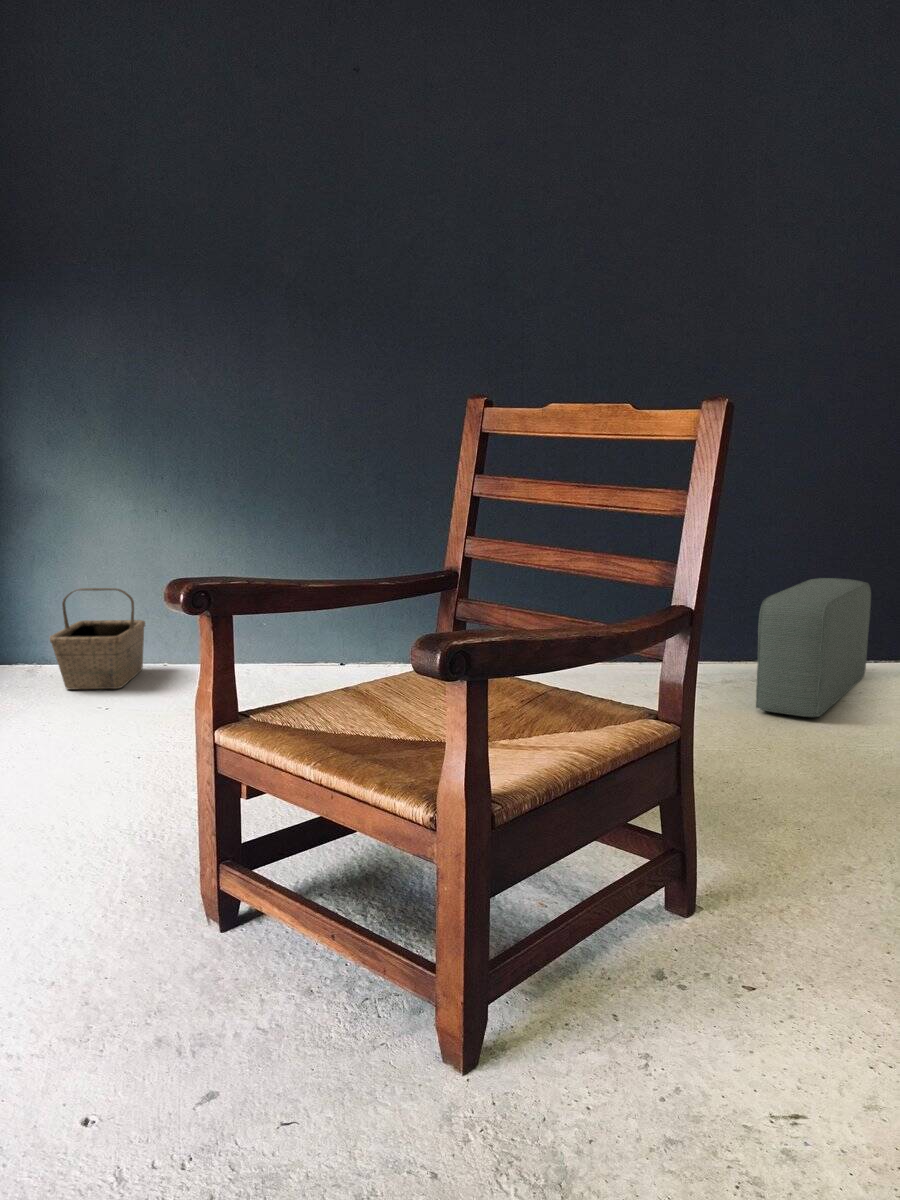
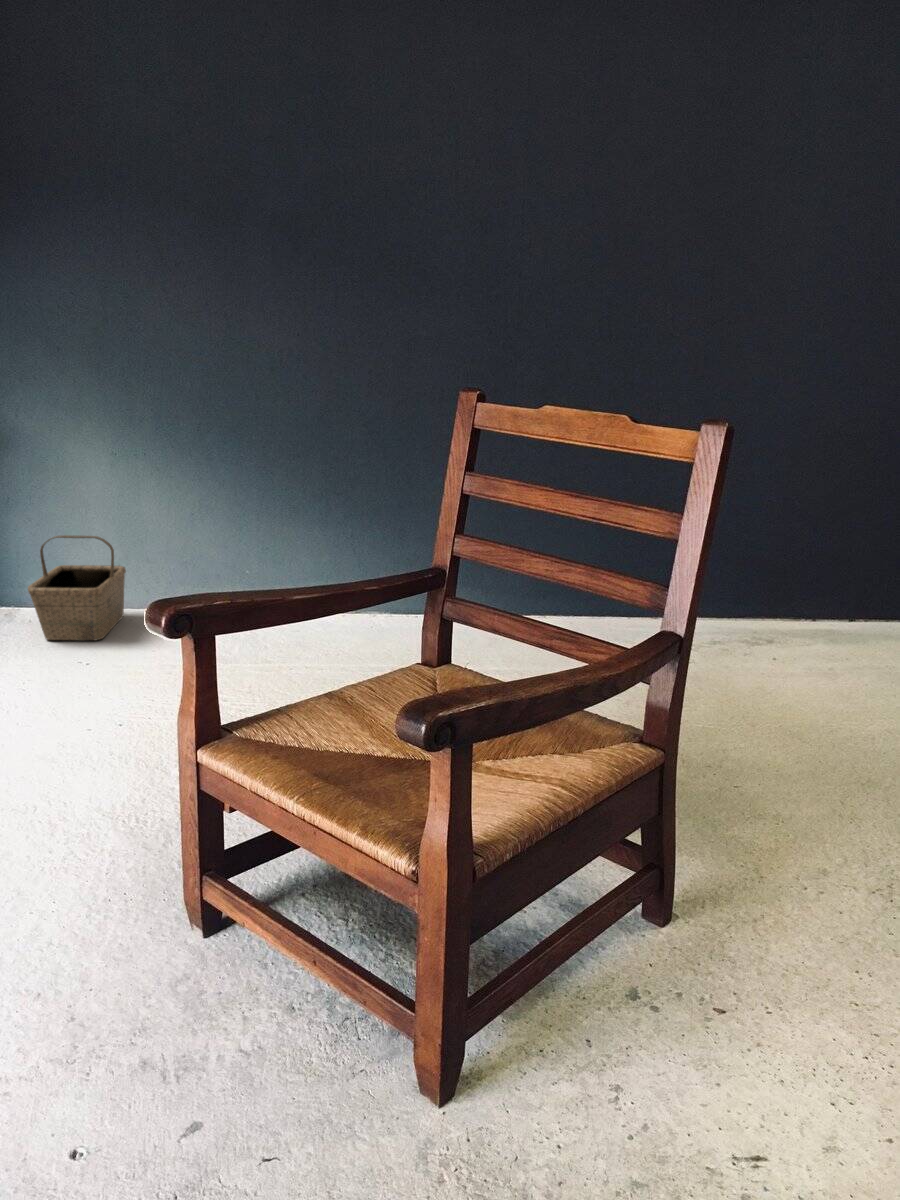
pouf: present [756,578,871,717] -> none [742,540,864,690]

